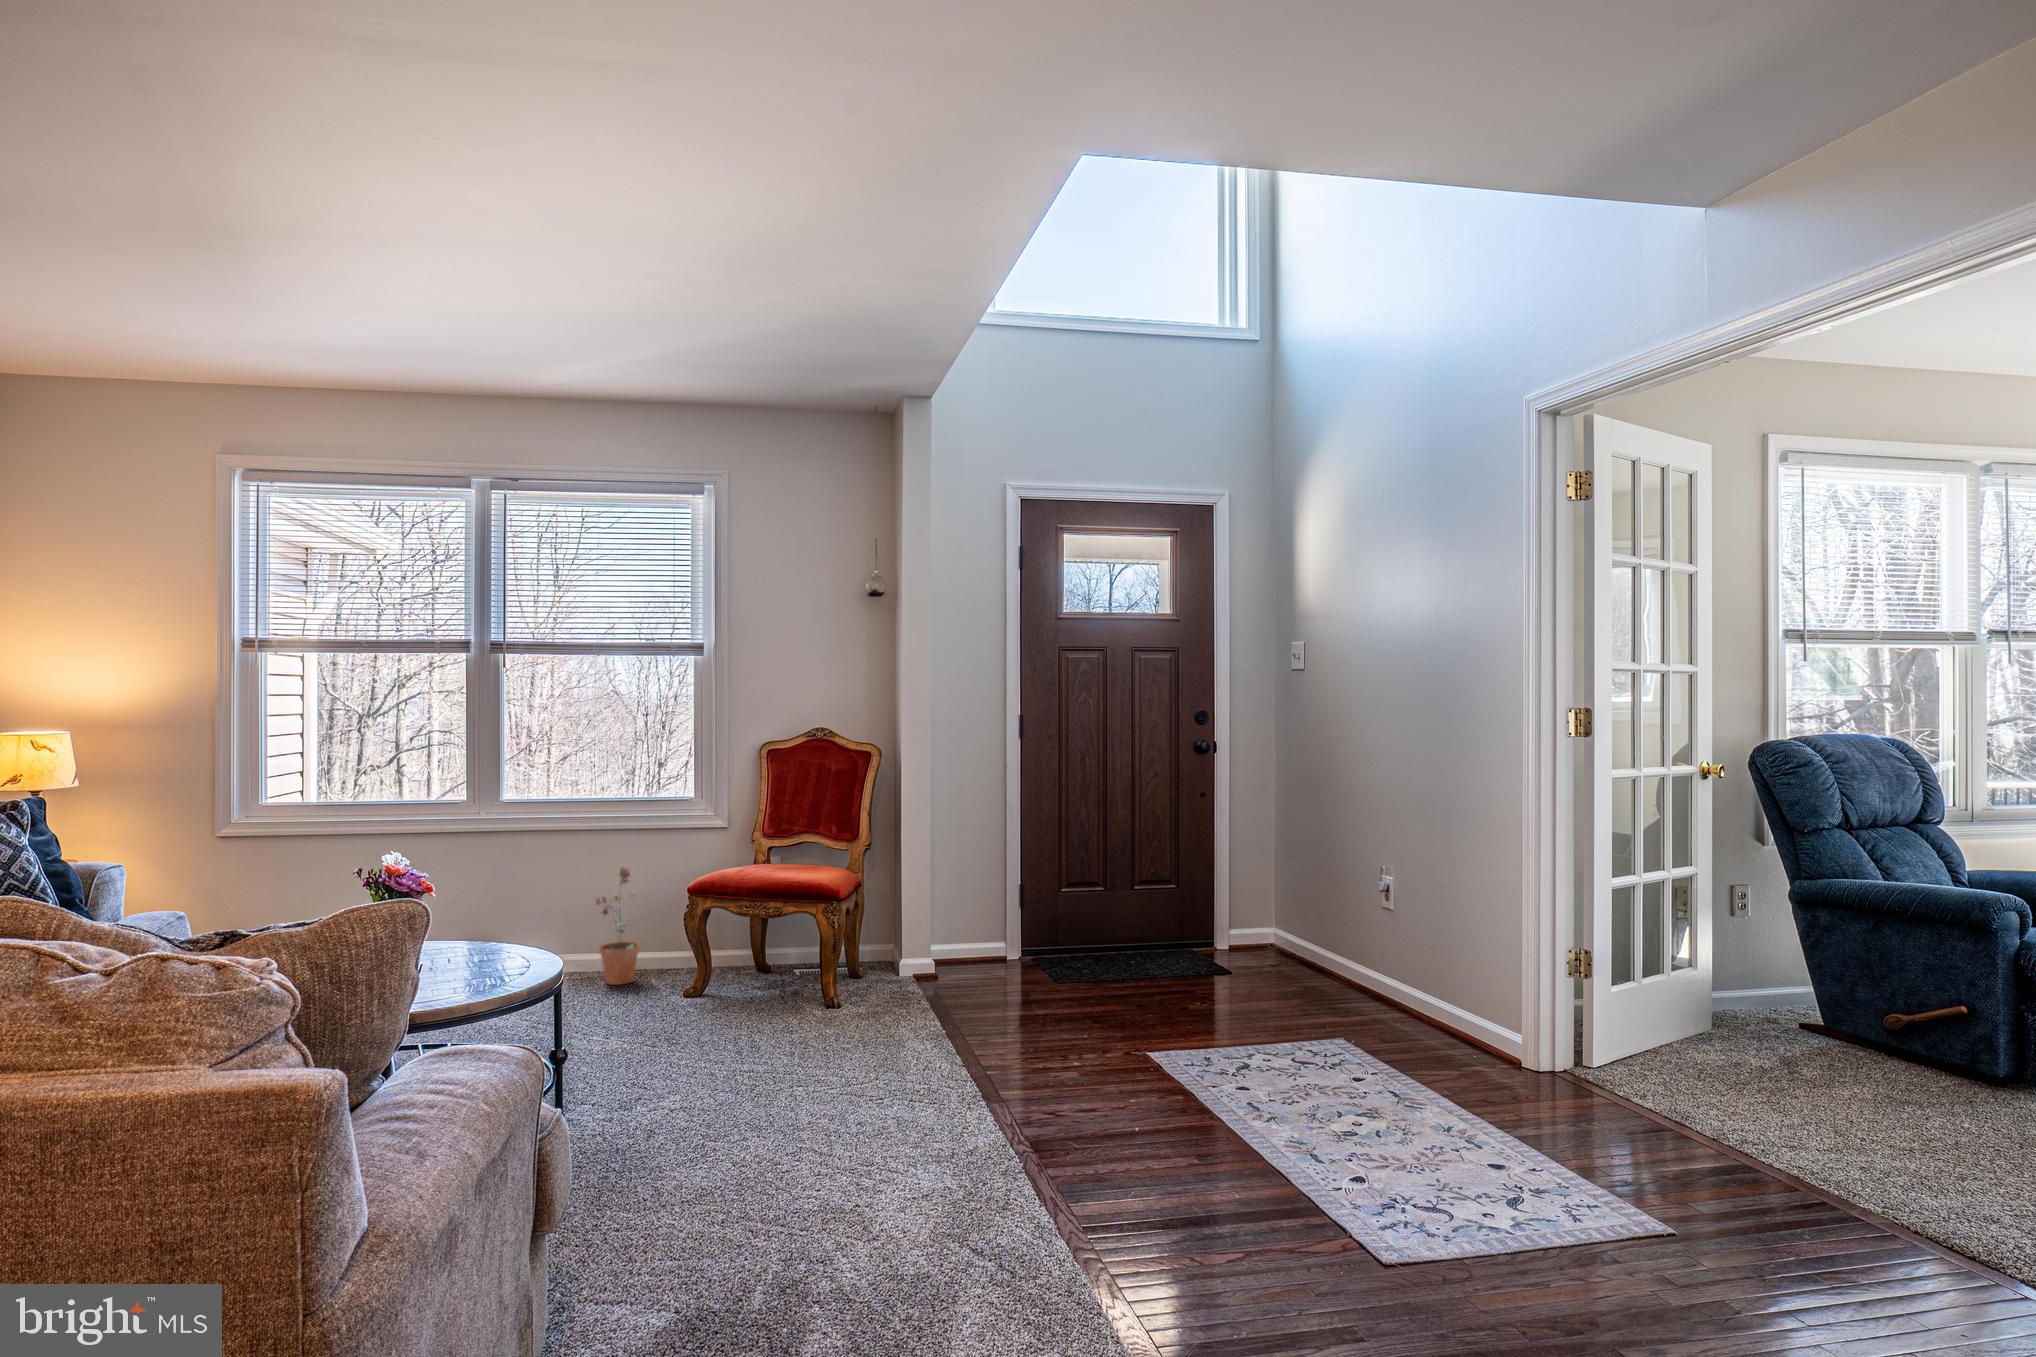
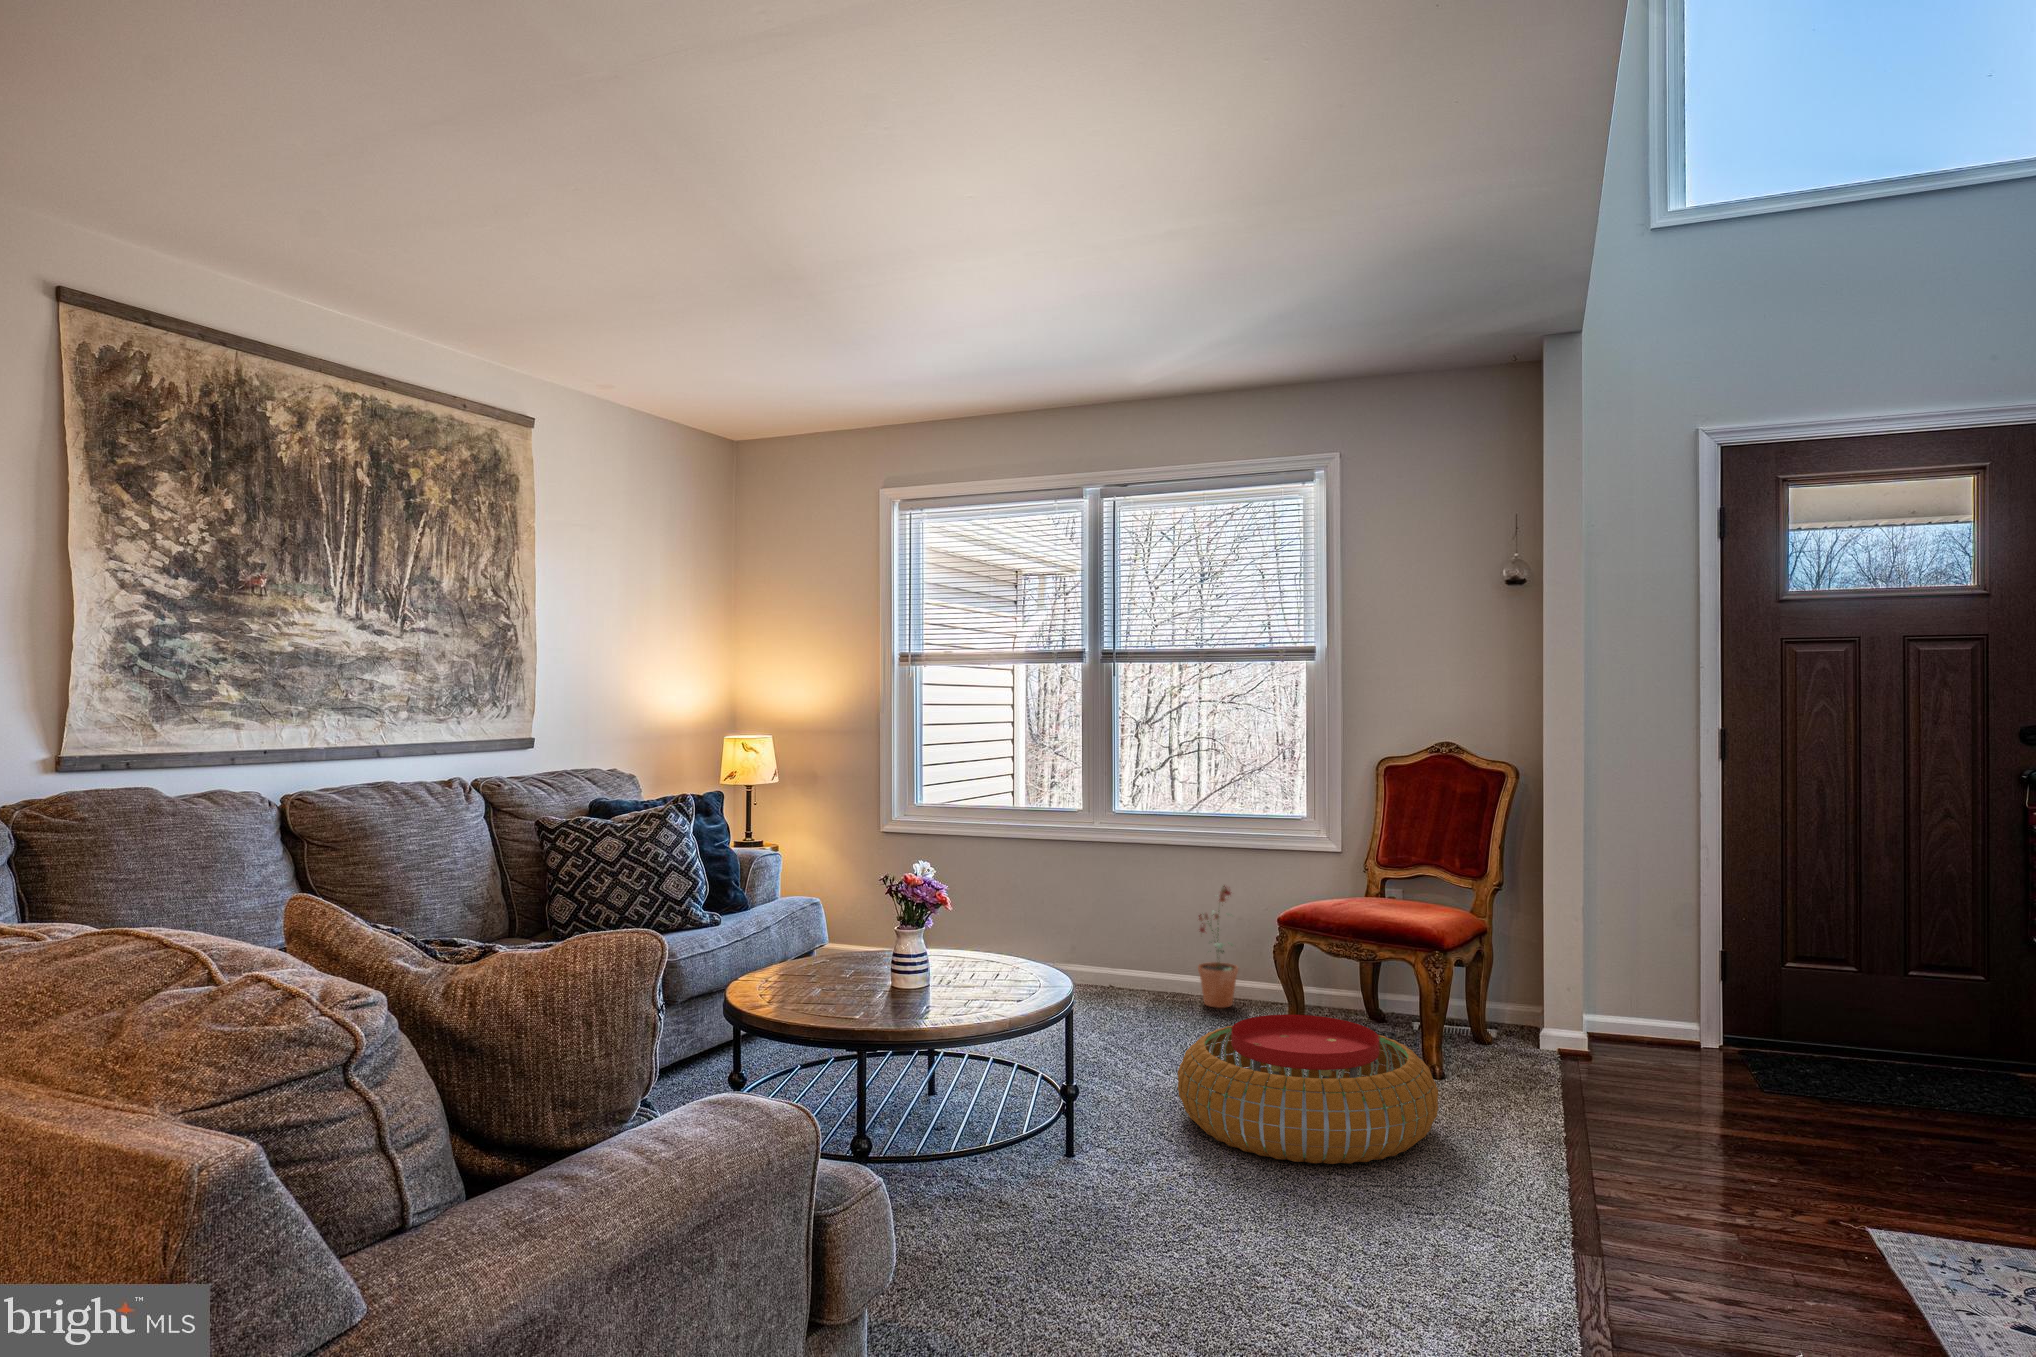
pouf: none [636,969,863,1092] -> present [1178,1015,1438,1164]

